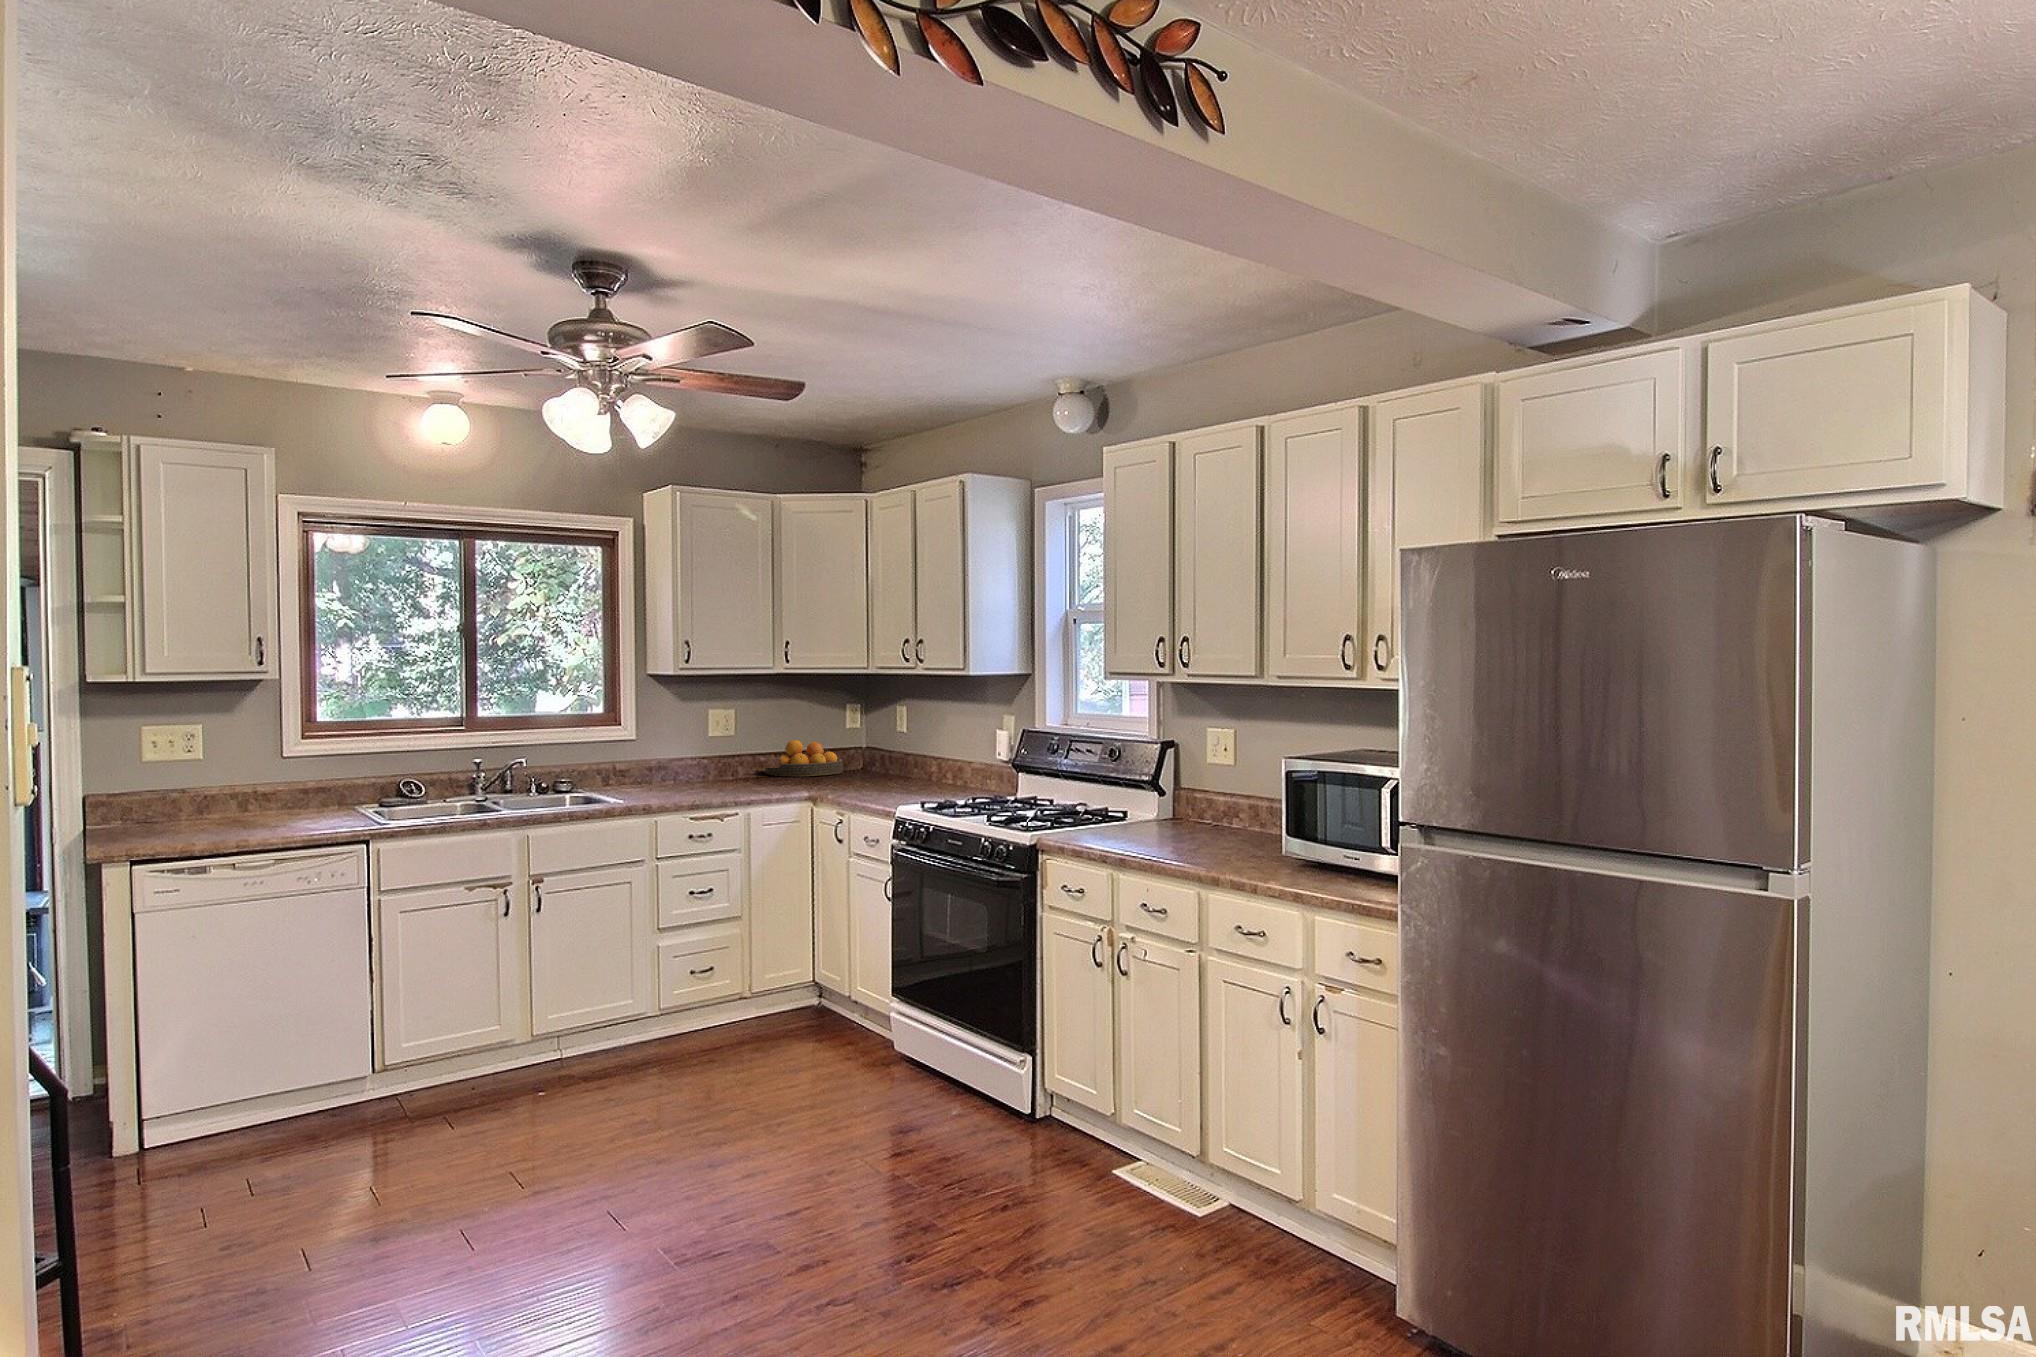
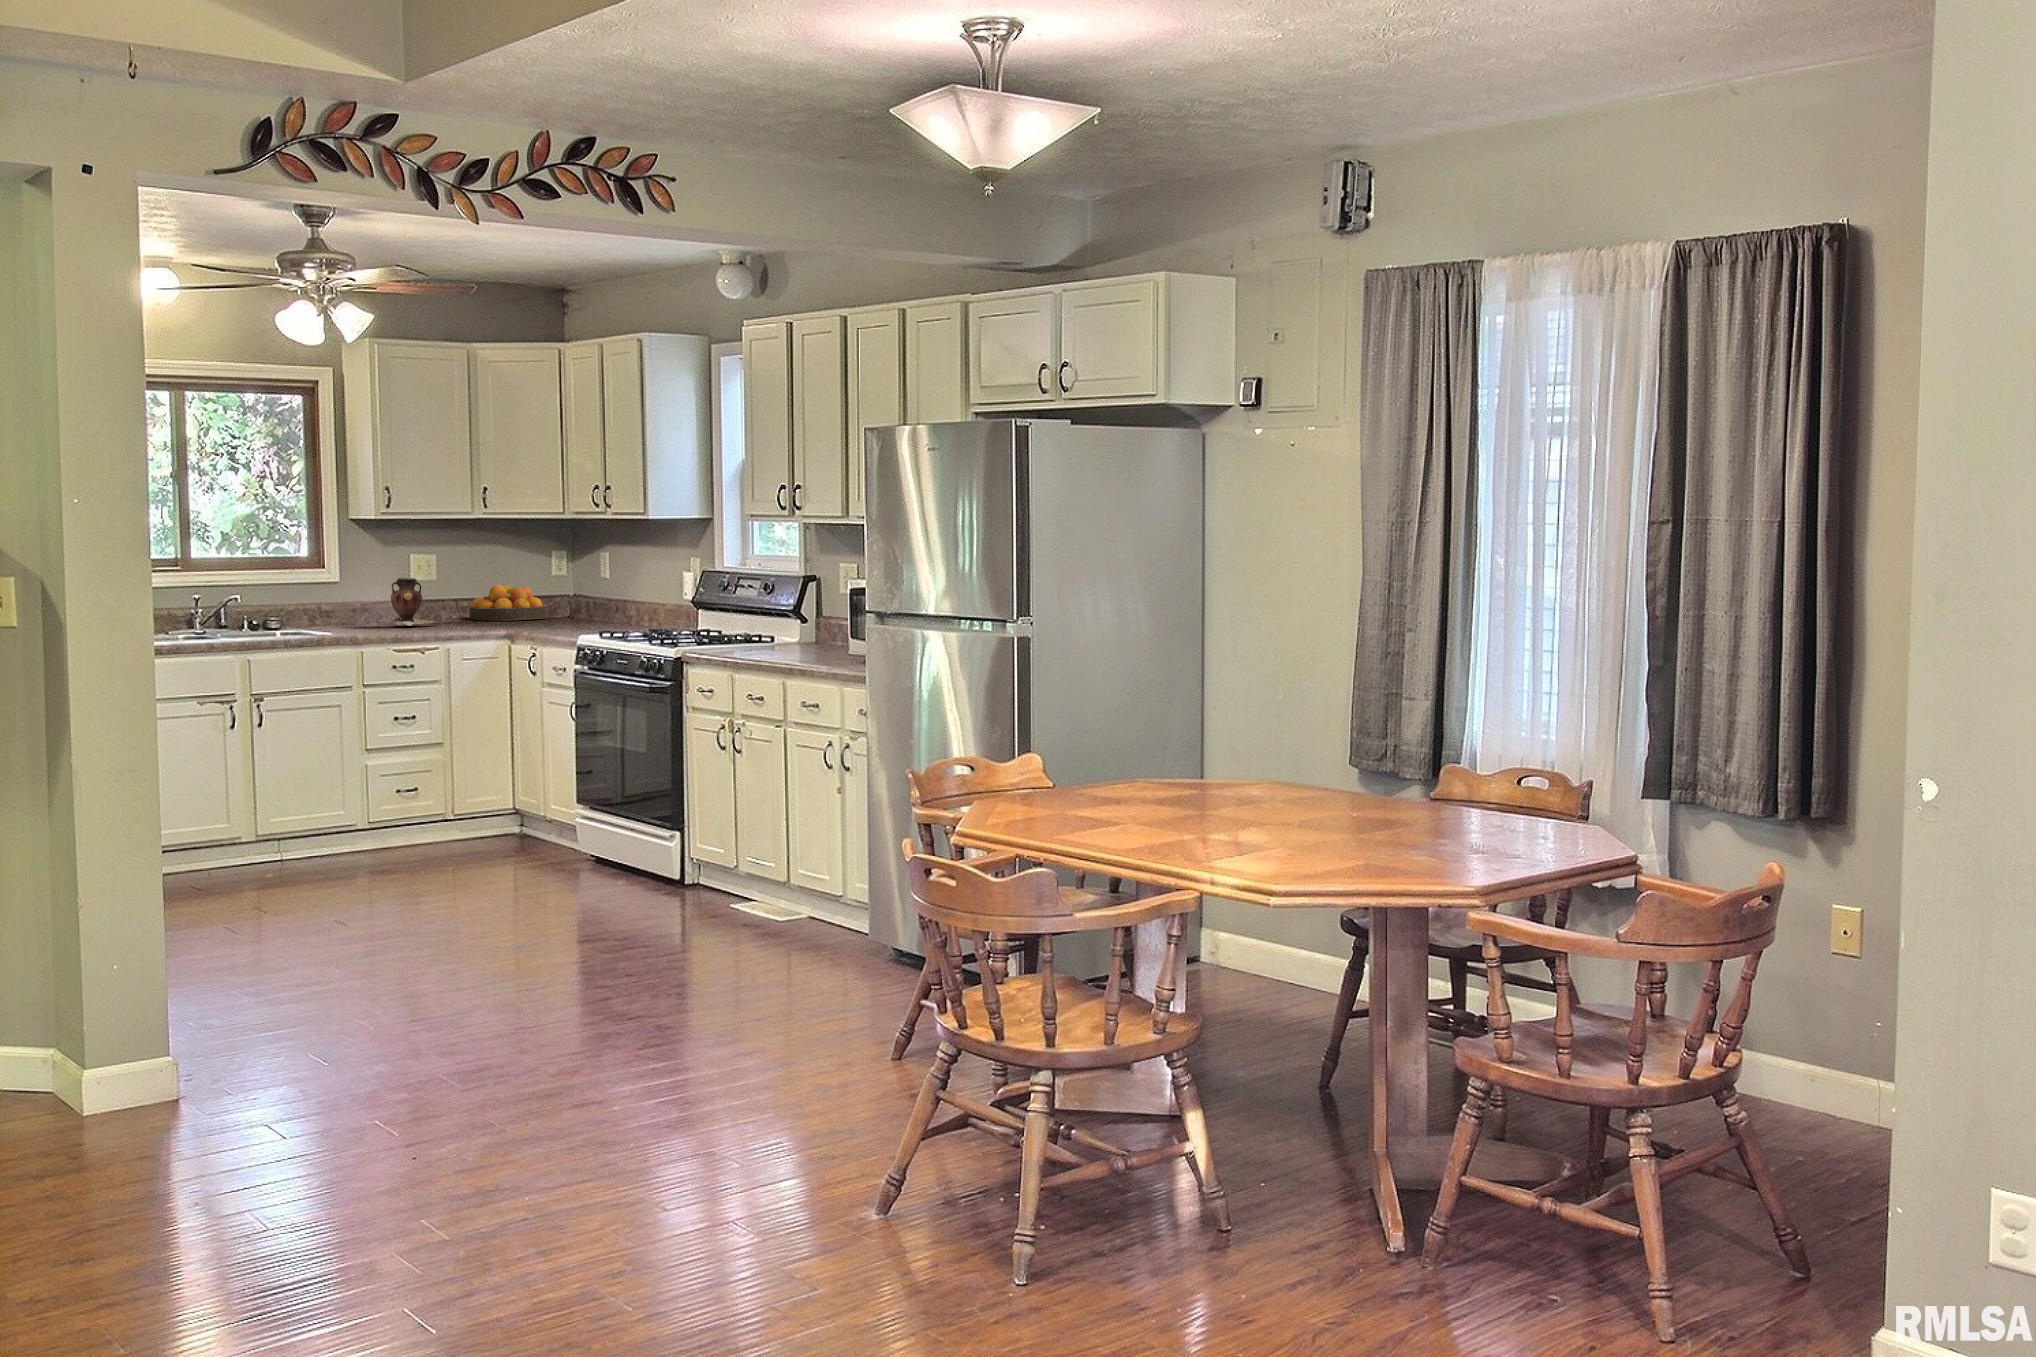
vase: none [674,735,736,786] -> present [379,578,436,626]

